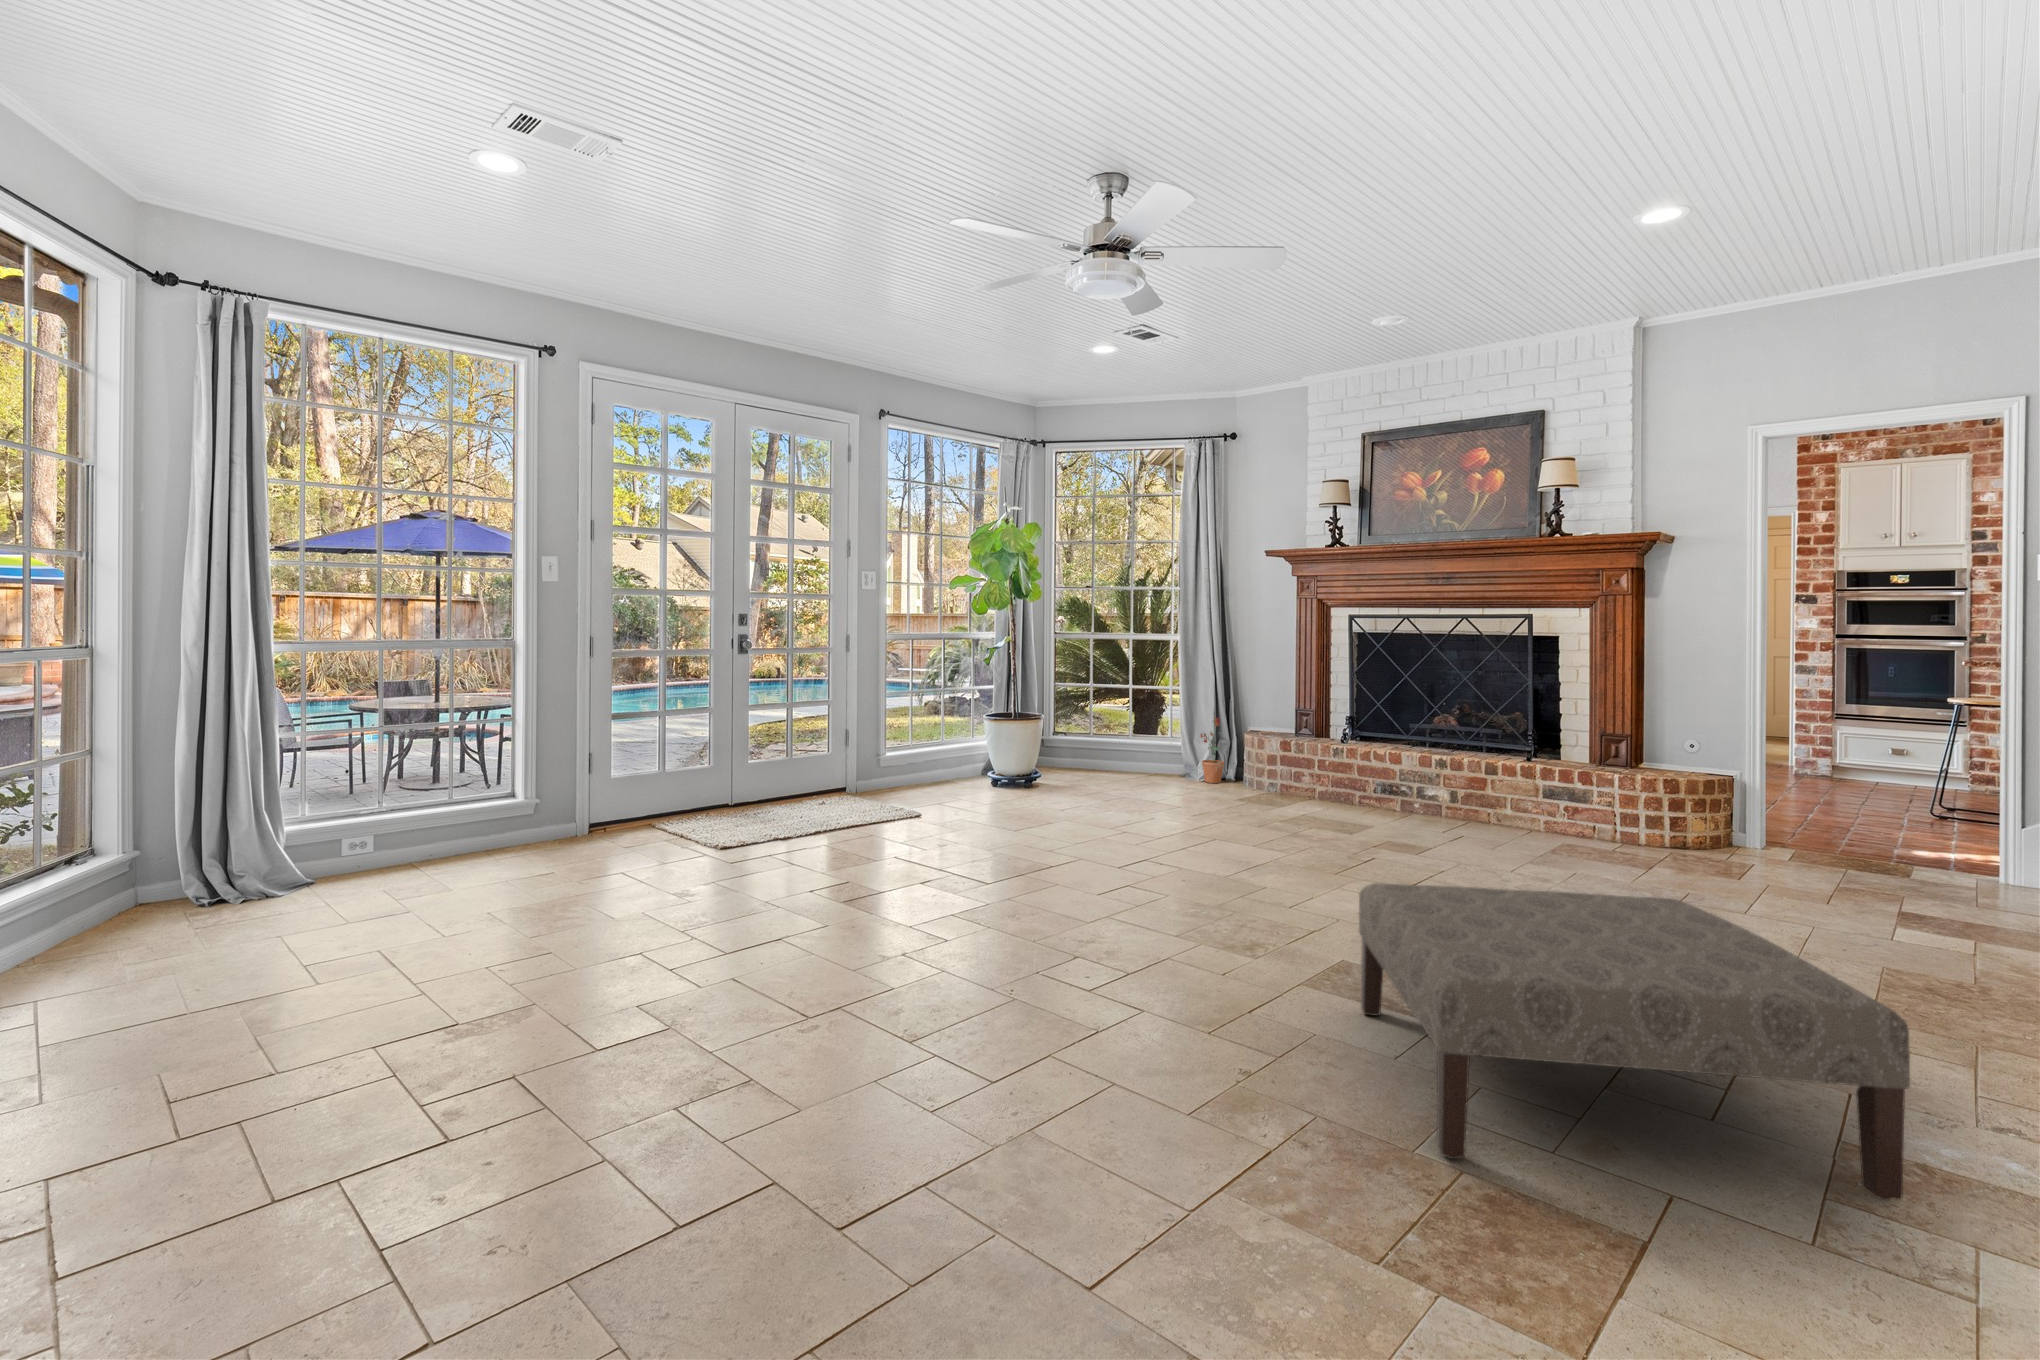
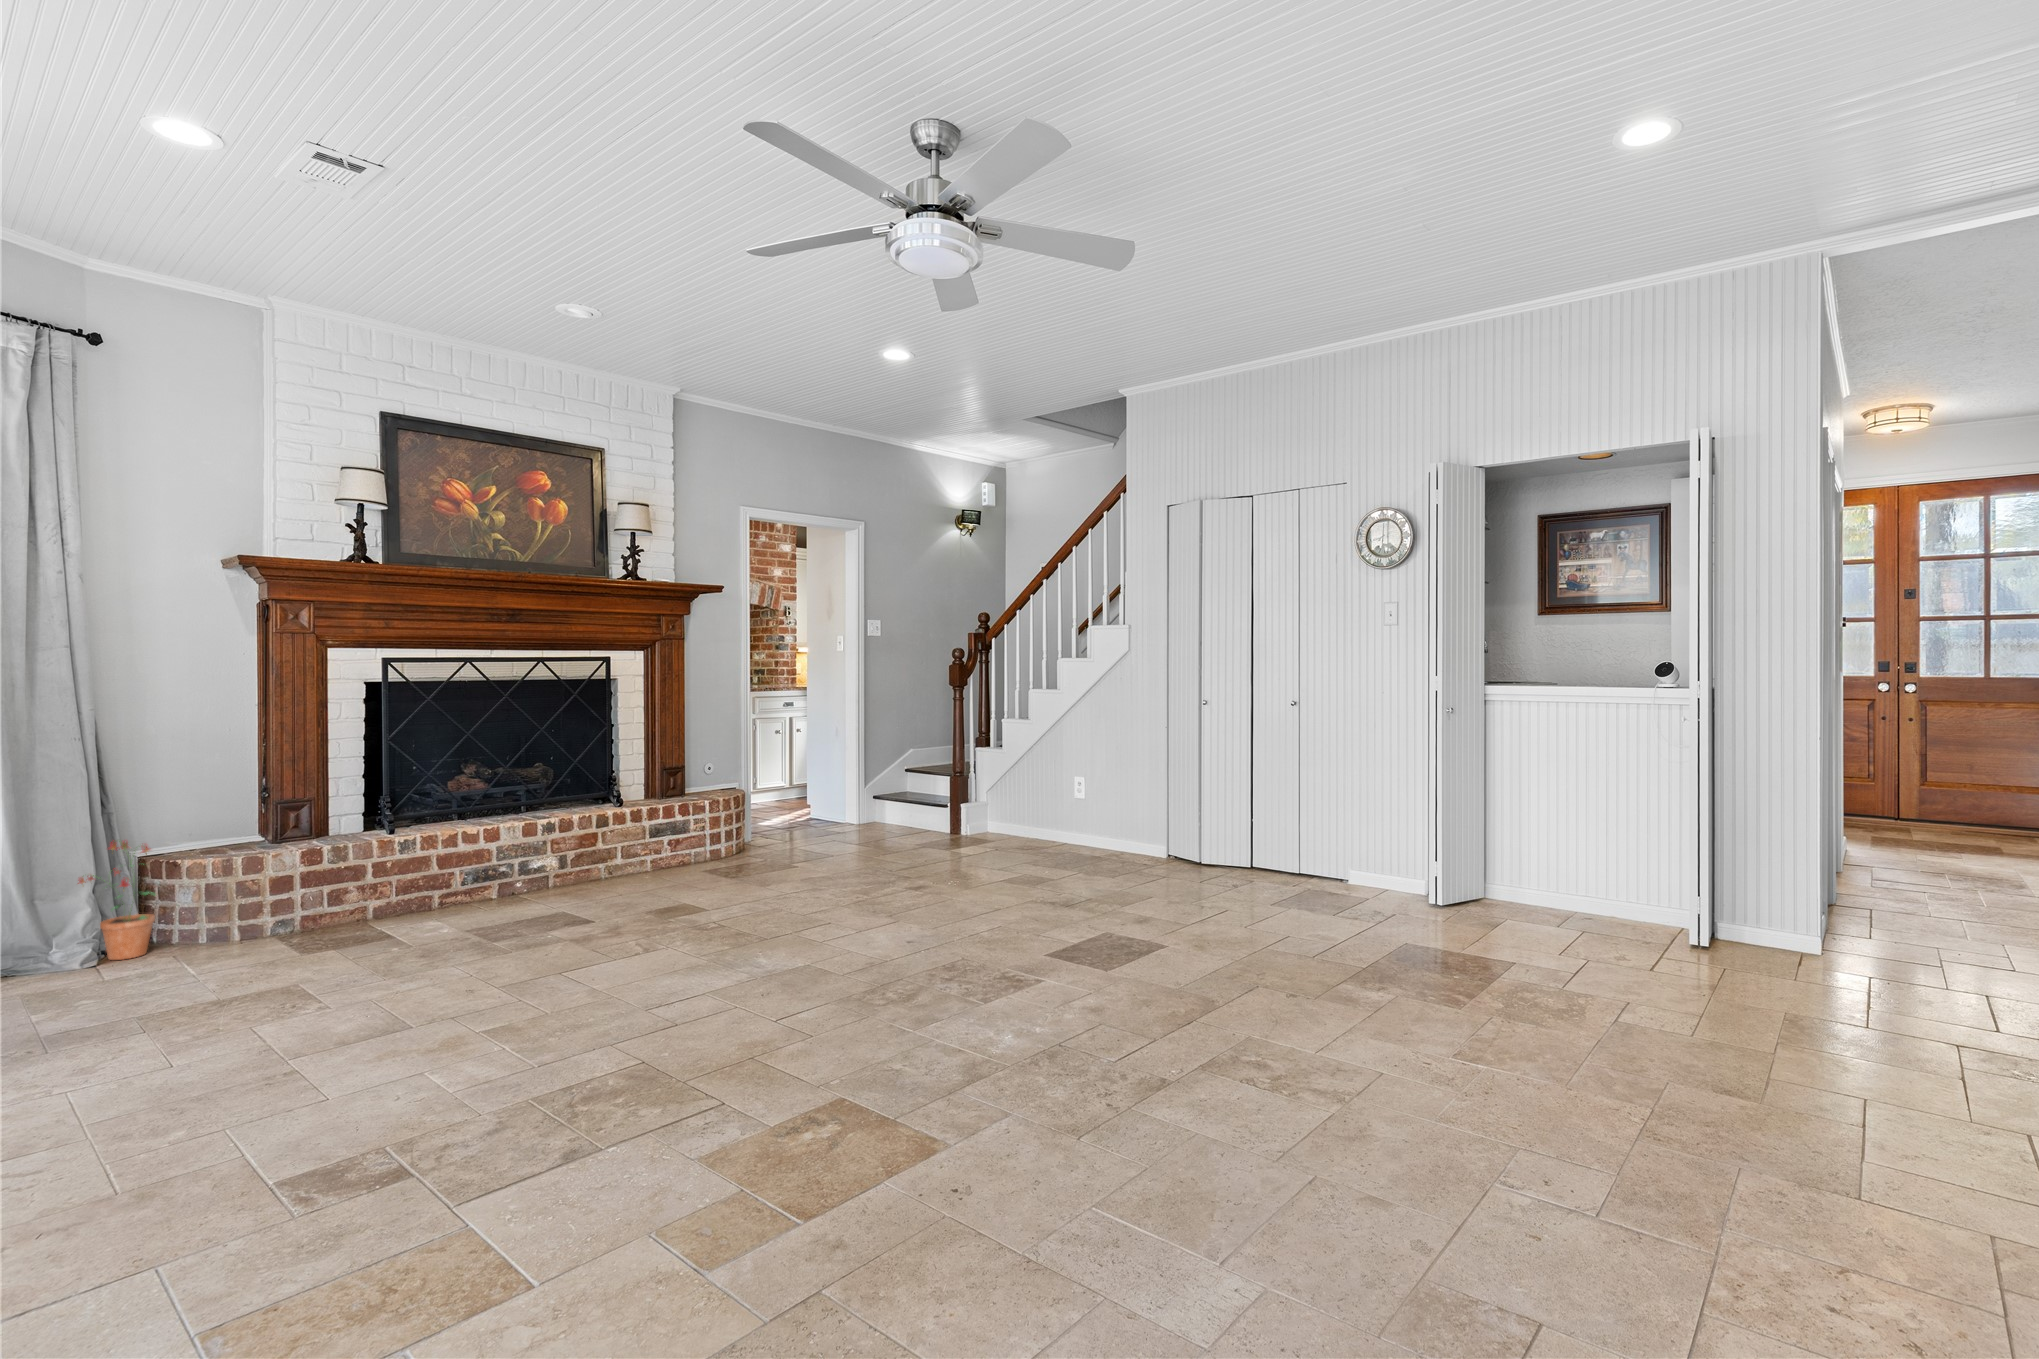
ottoman: present [1359,883,1910,1200] -> none [1186,823,1430,967]

